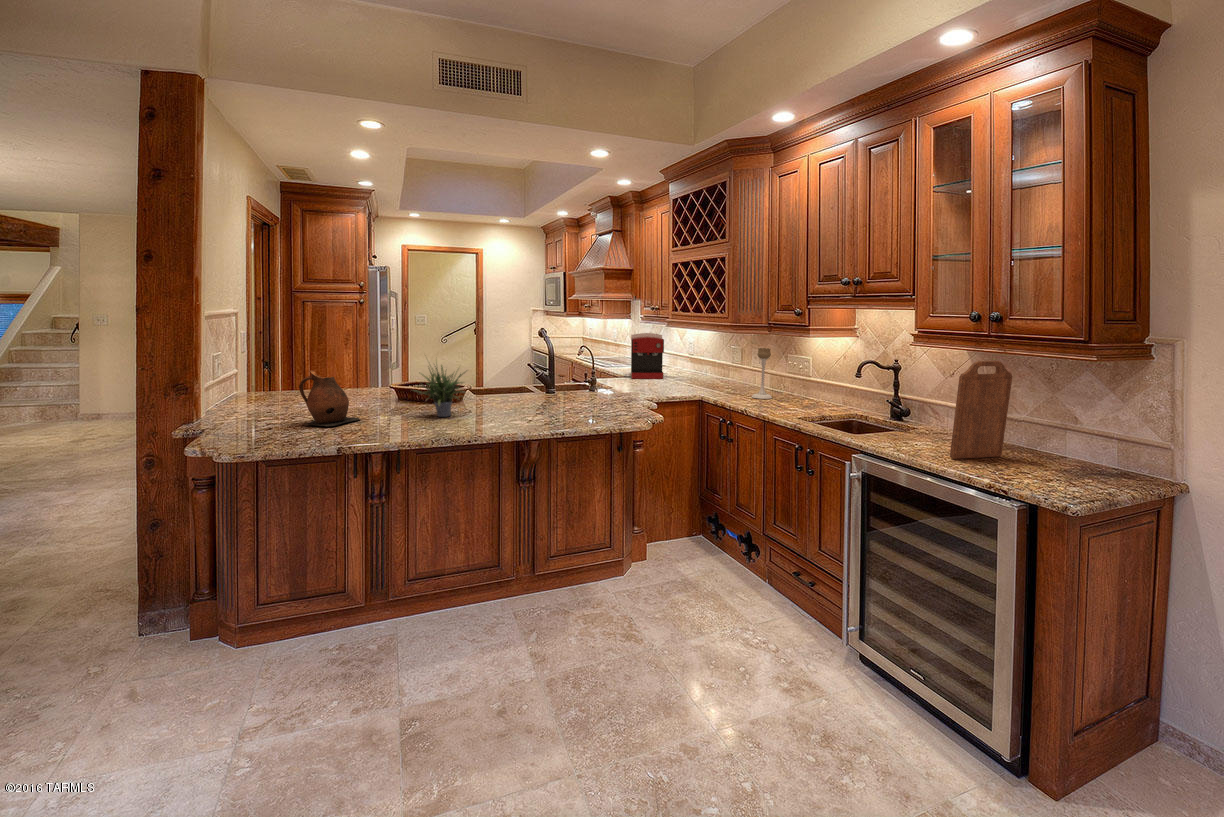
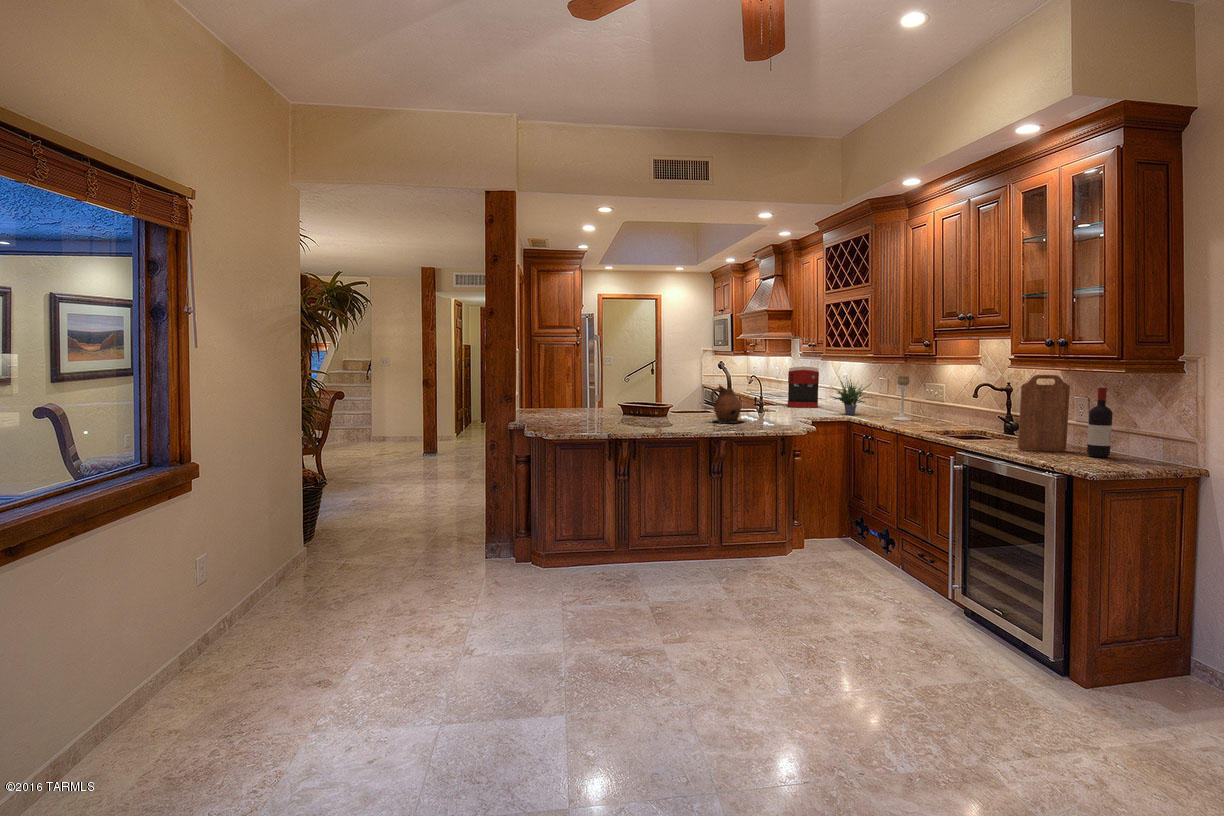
potted plant: present [413,365,467,417] -> present [830,377,873,415]
ceramic pitcher: present [299,371,360,427] -> present [711,385,745,423]
wine bottle: none [1040,380,1080,472] -> present [1087,388,1113,457]

